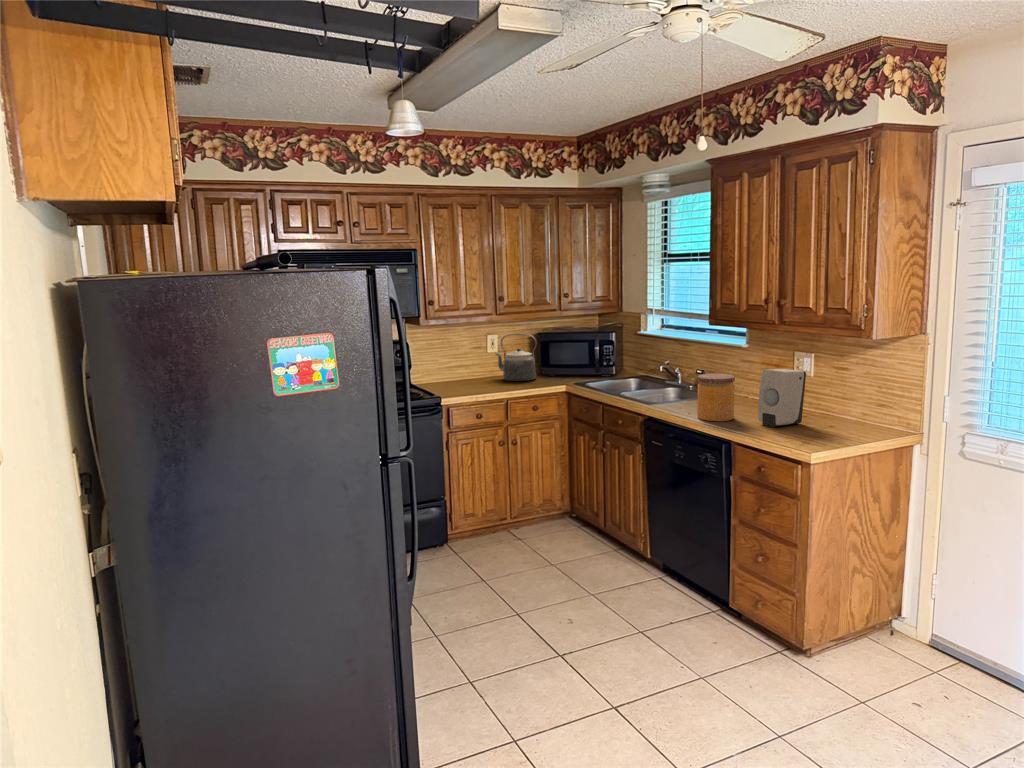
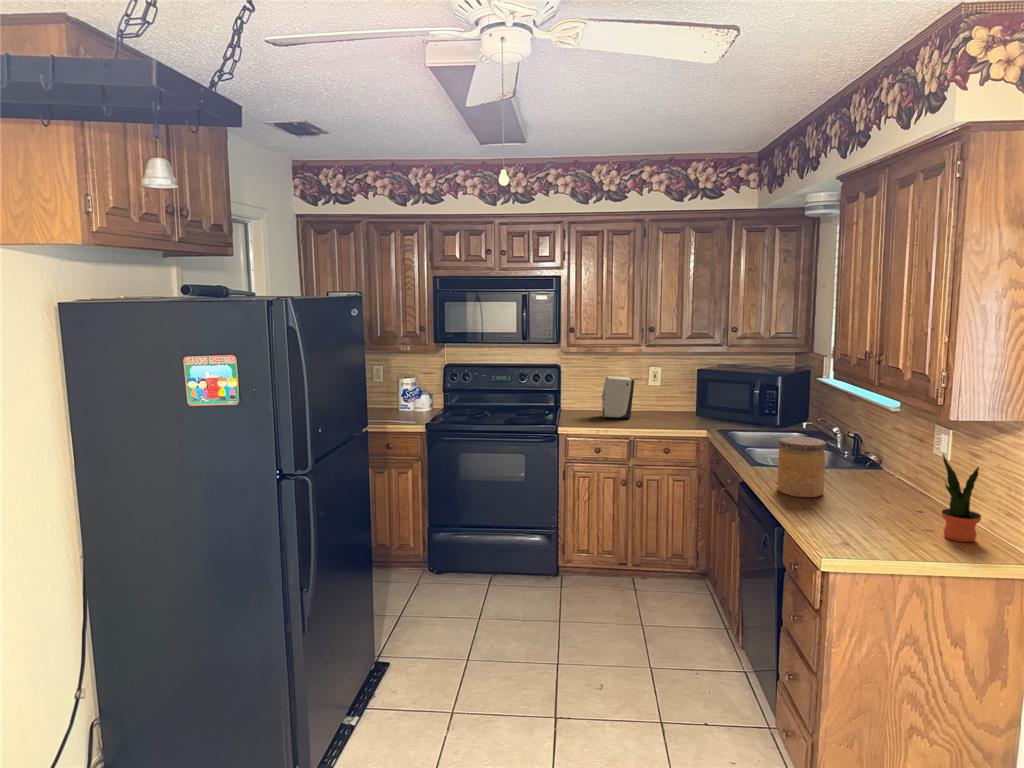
kettle: present [495,334,537,381] -> none [652,368,694,420]
soap dispenser: present [758,369,806,427] -> present [602,376,634,419]
potted plant: none [834,370,868,431] -> present [942,454,981,542]

